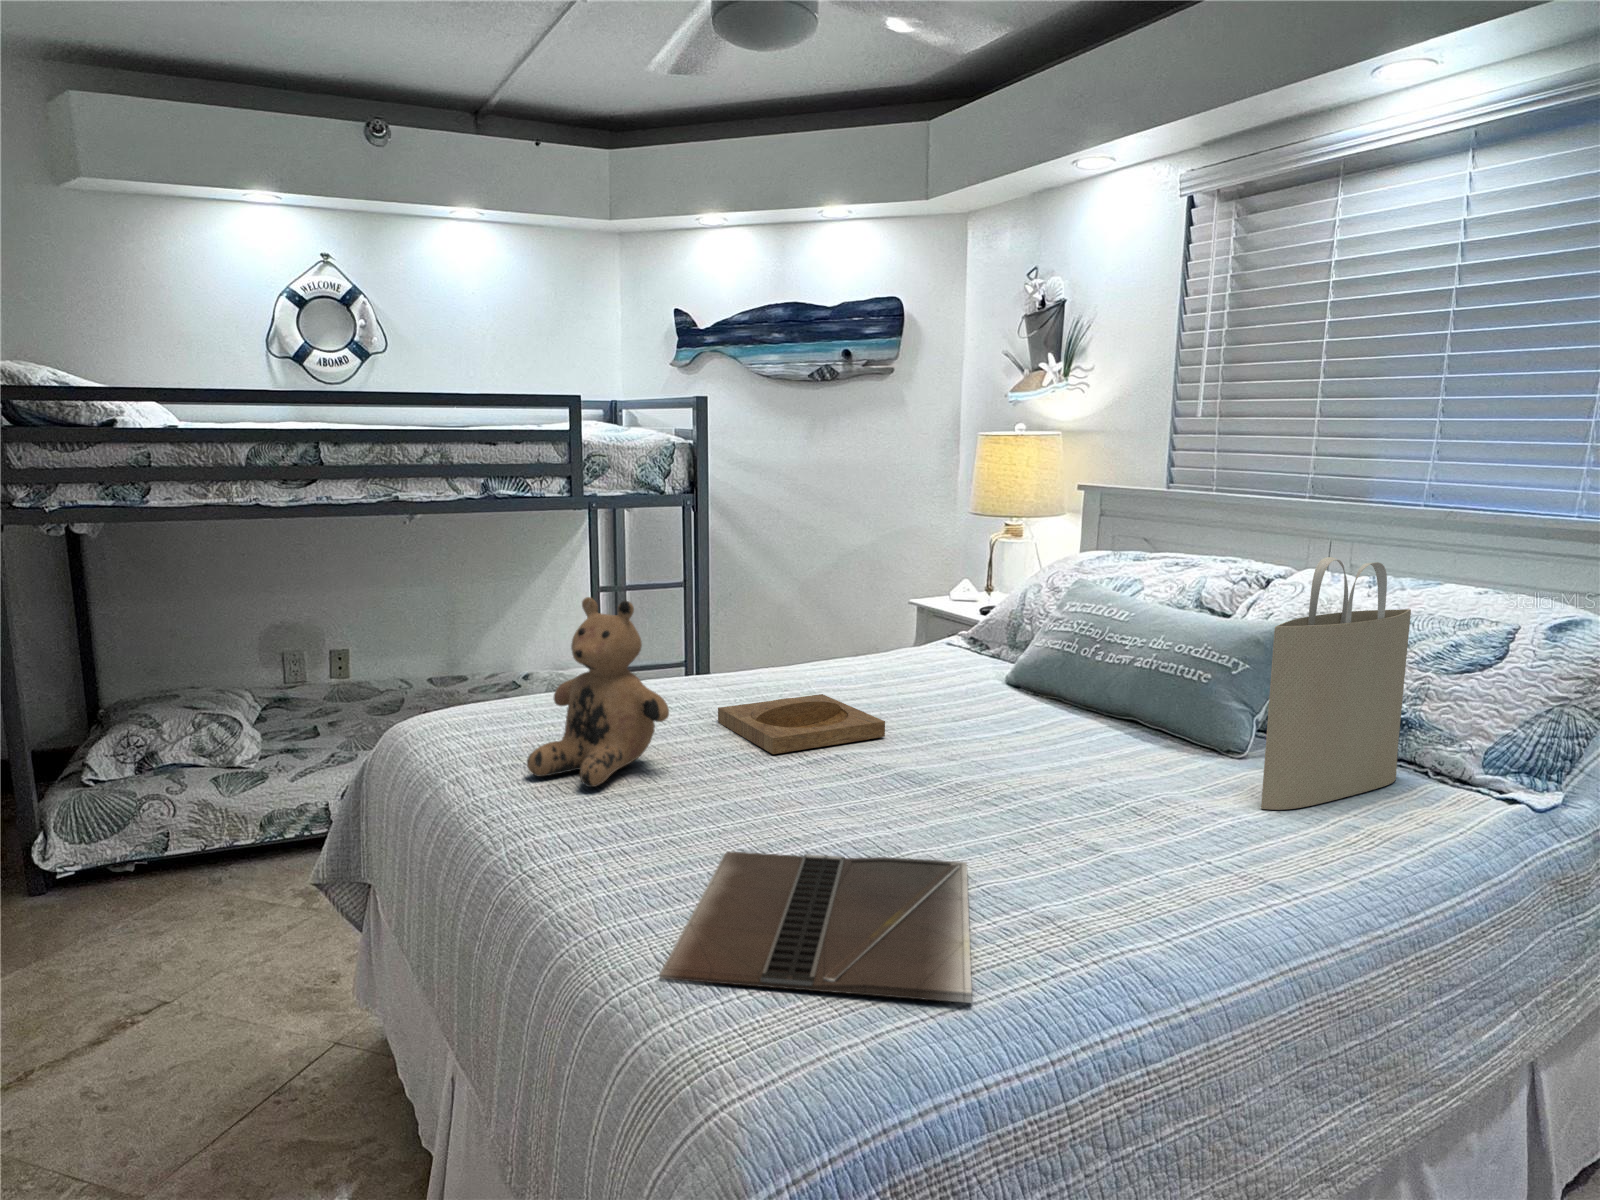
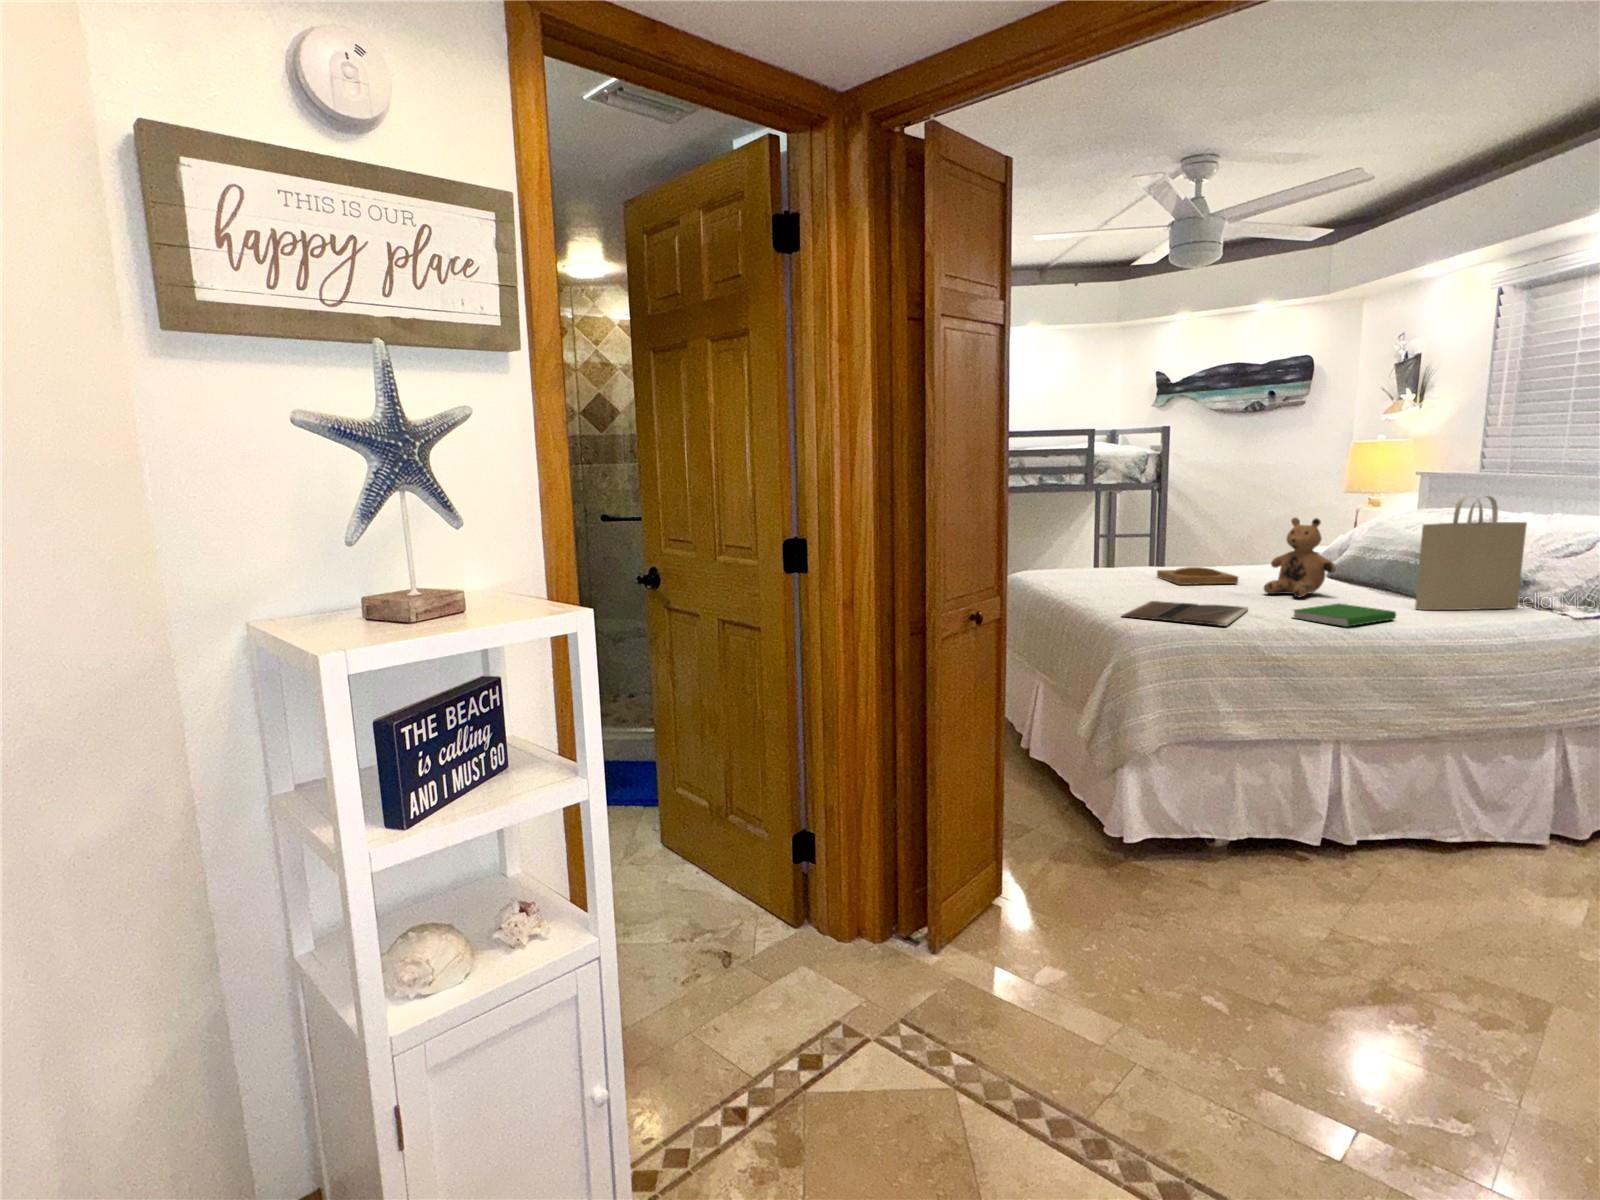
teddy bear: present [527,597,669,787] -> present [1264,518,1336,597]
hardcover book: none [1082,823,1285,940] -> present [1293,604,1396,627]

